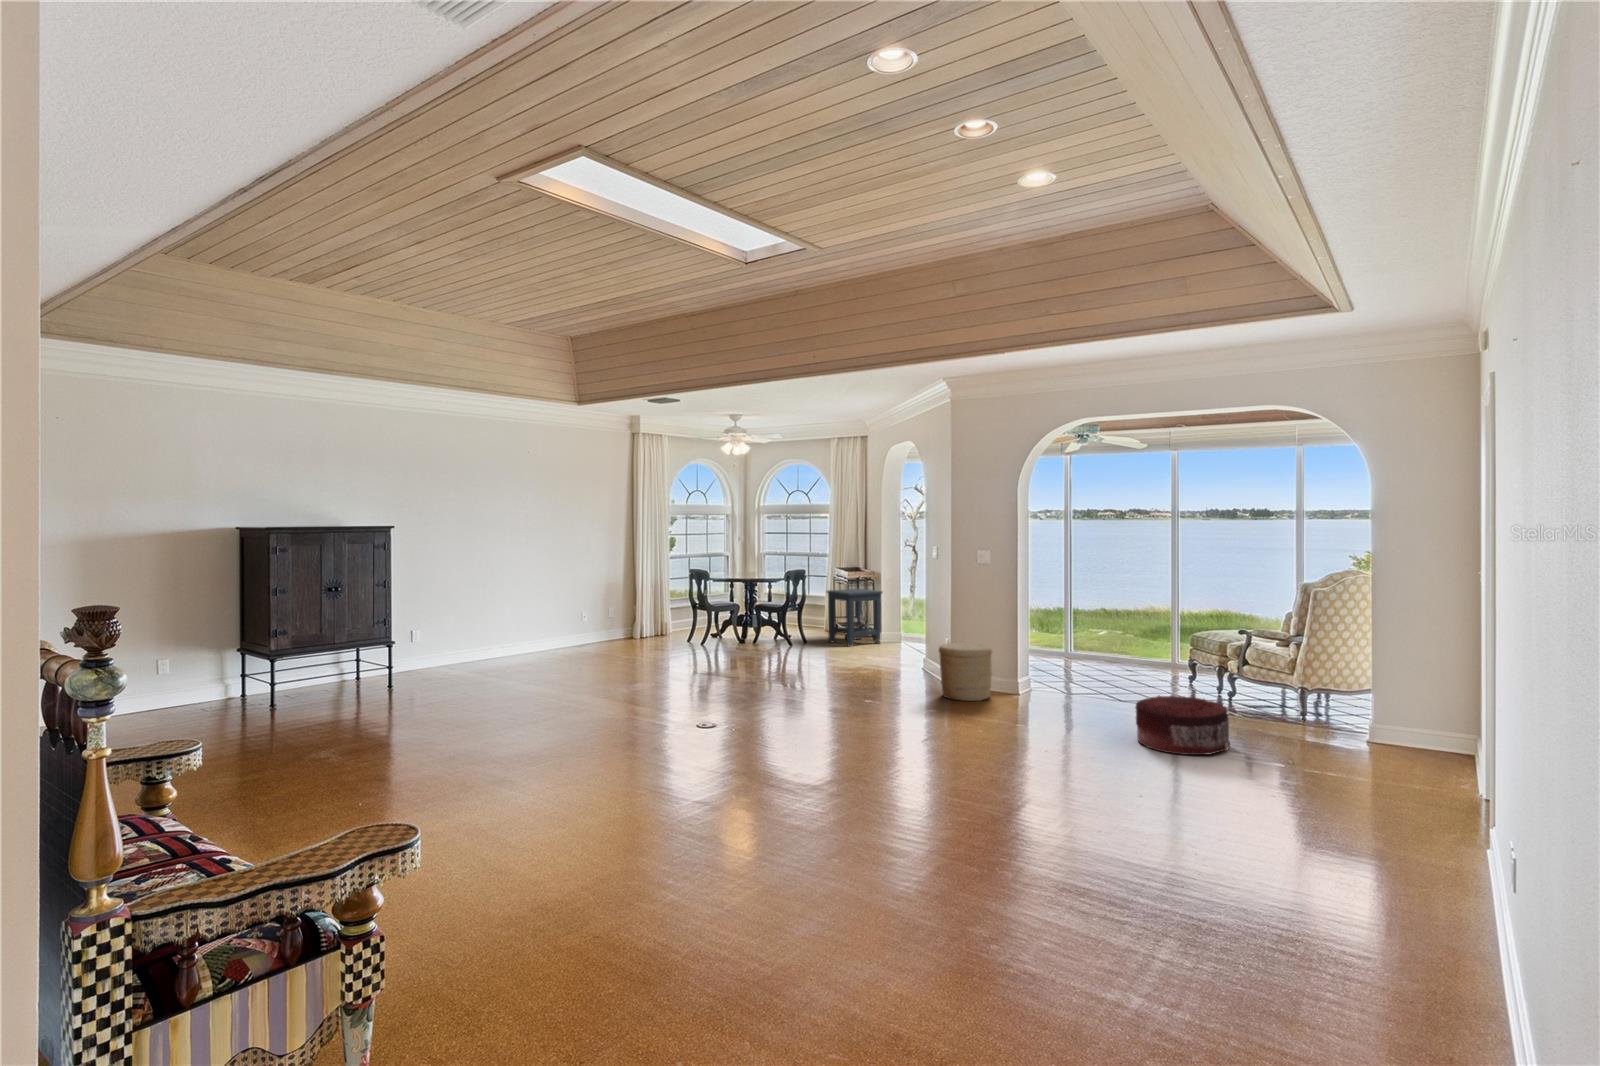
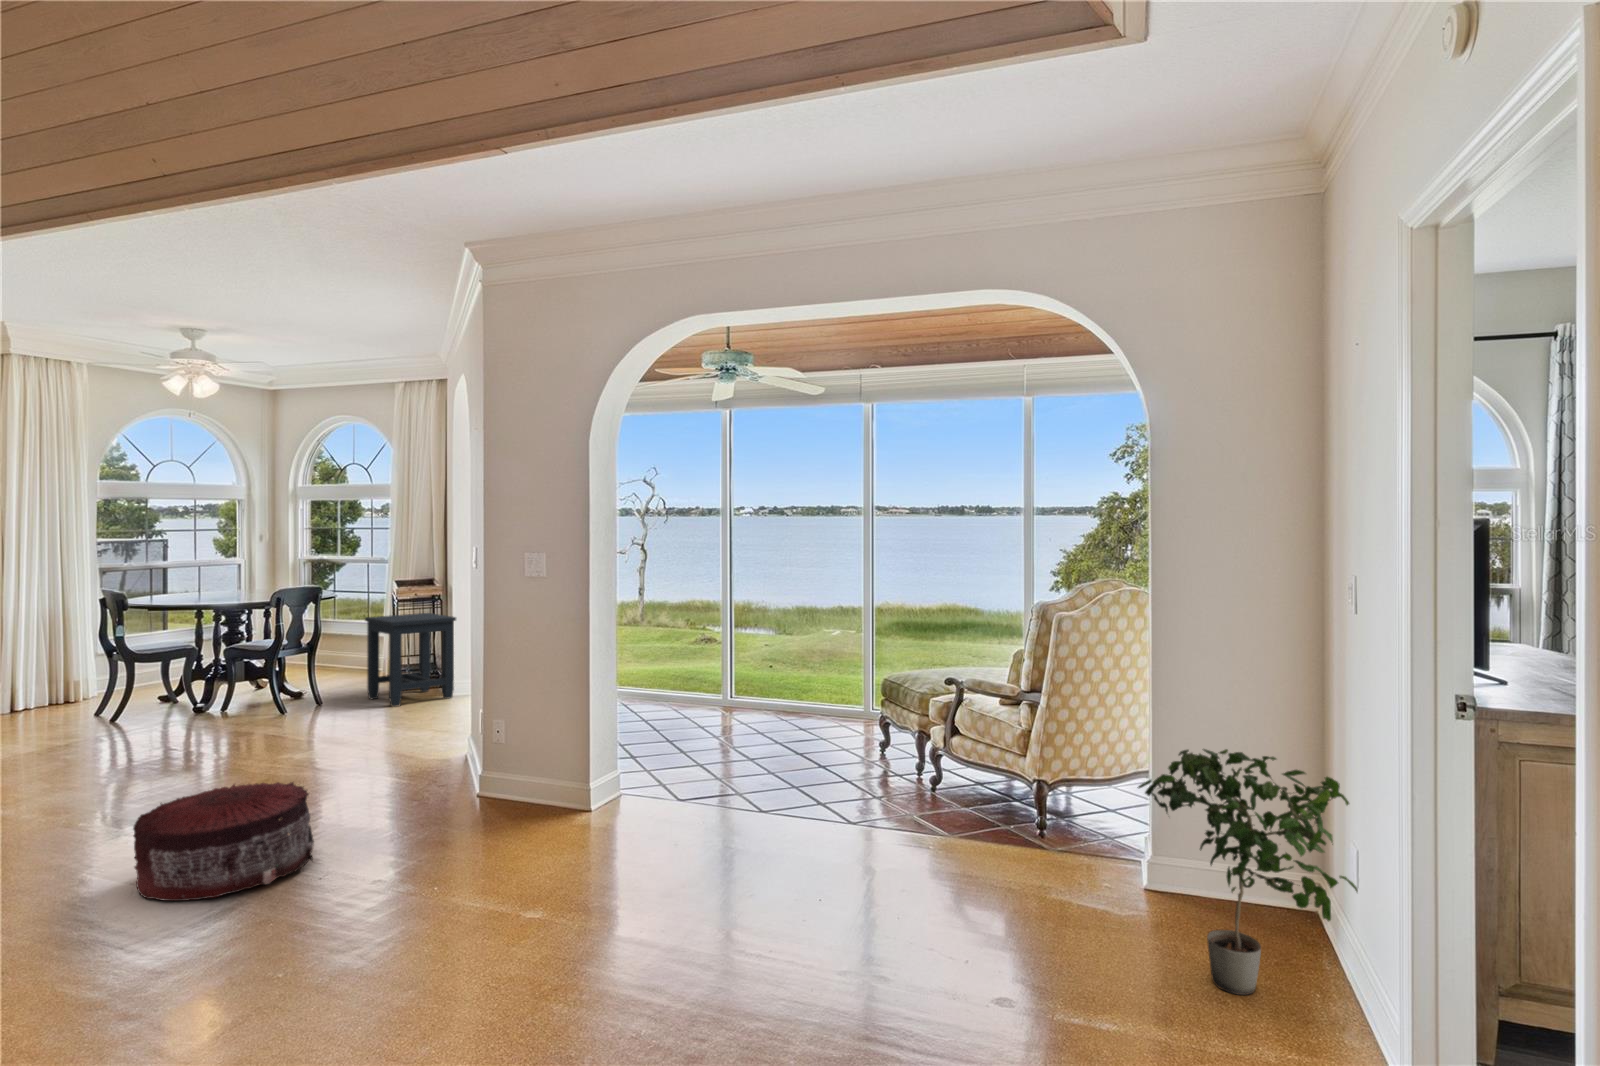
woven basket: present [939,643,992,701] -> none [438,717,543,835]
potted plant: none [1348,654,1467,774] -> present [1137,749,1358,995]
pouf: present [1135,695,1230,755] -> present [133,782,314,901]

